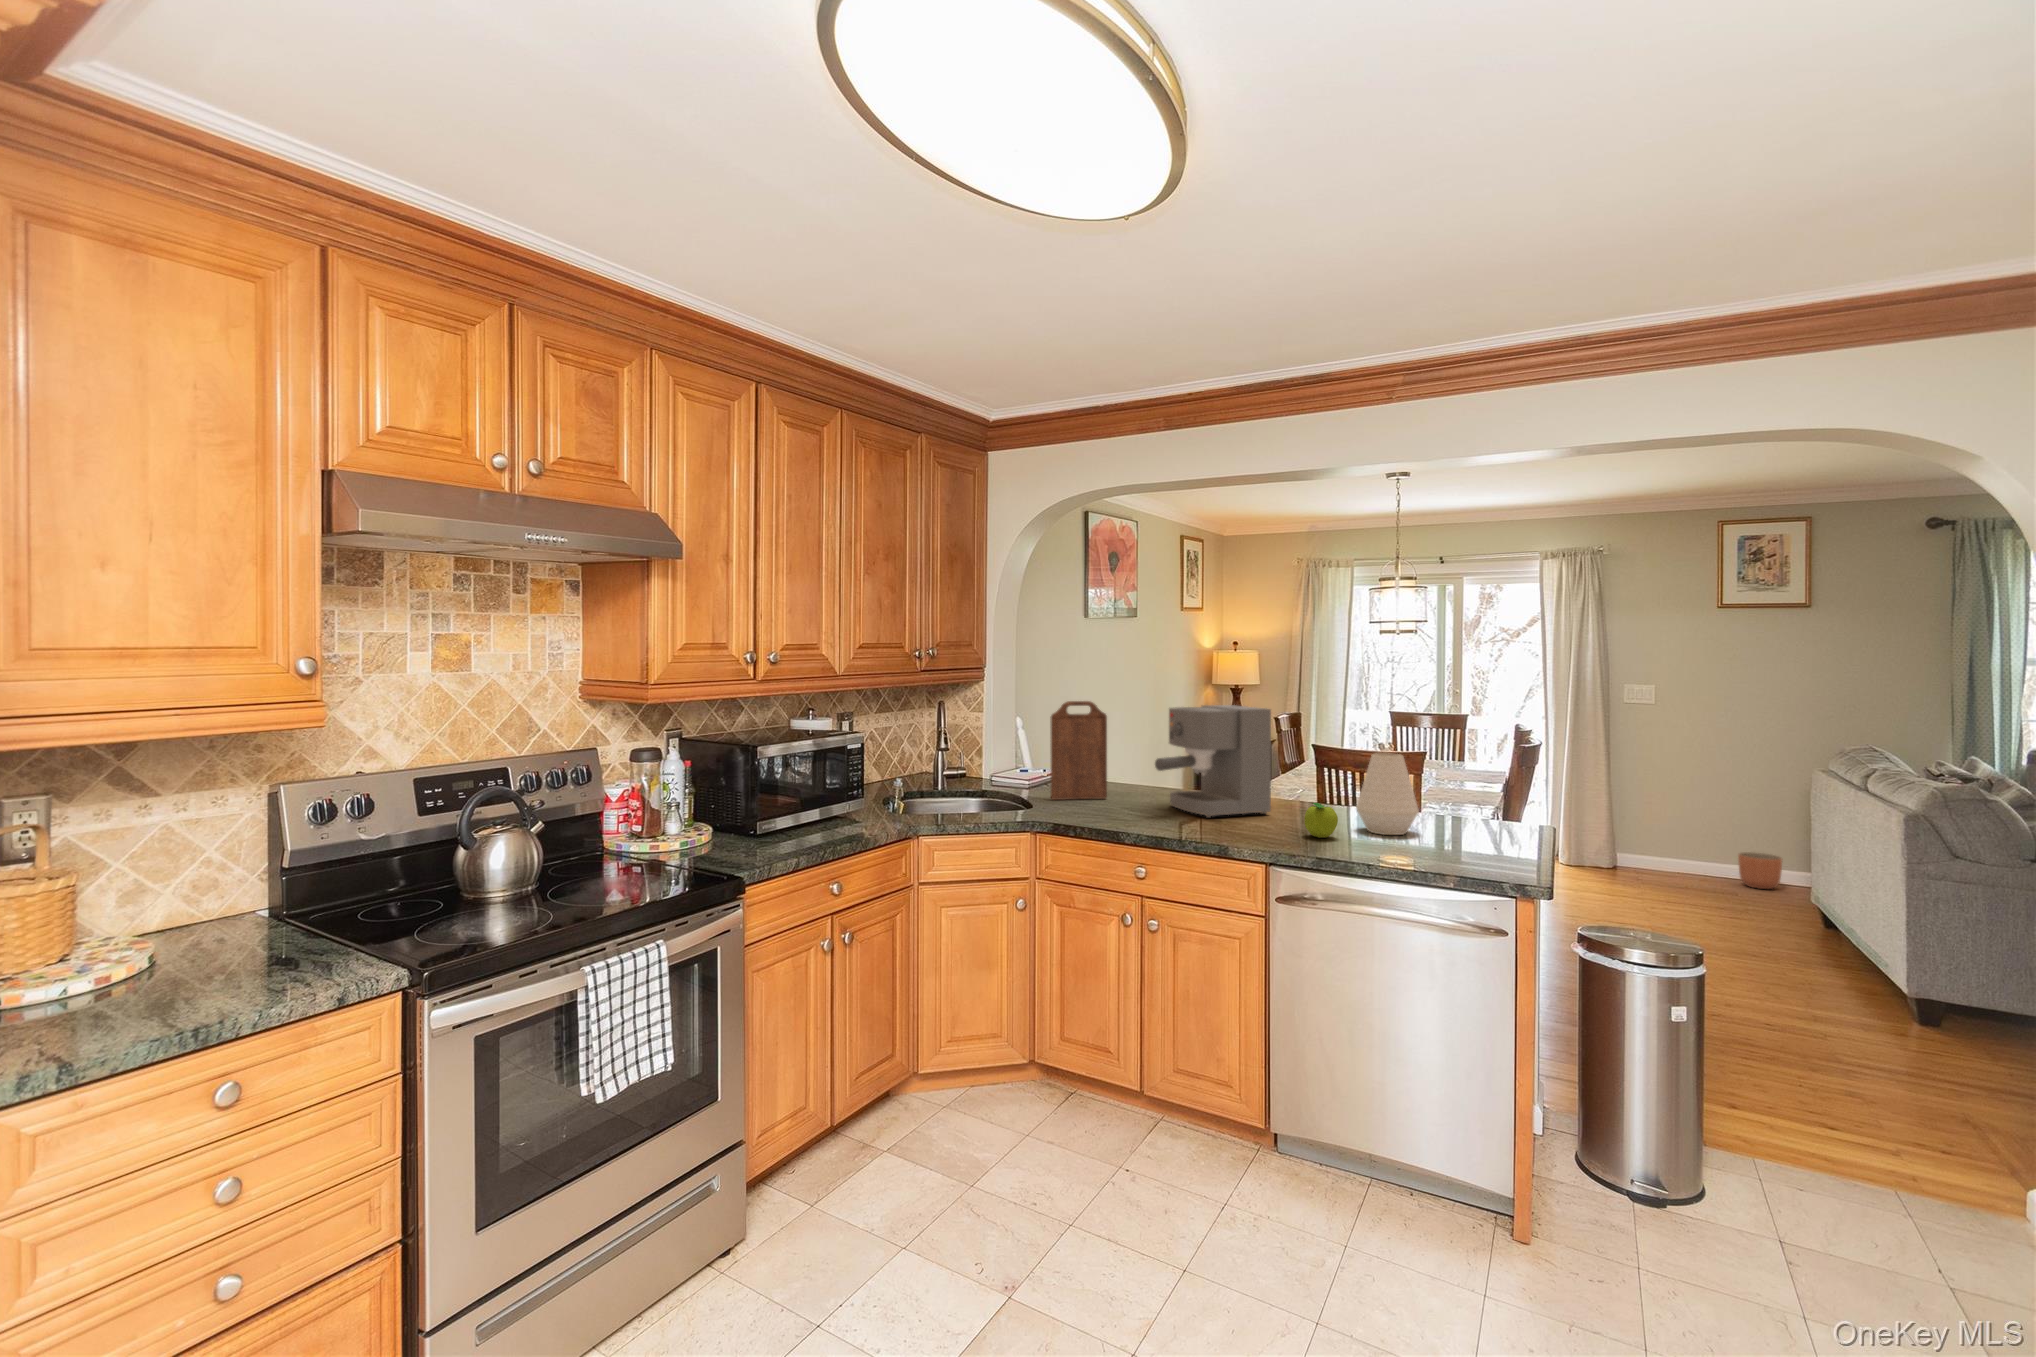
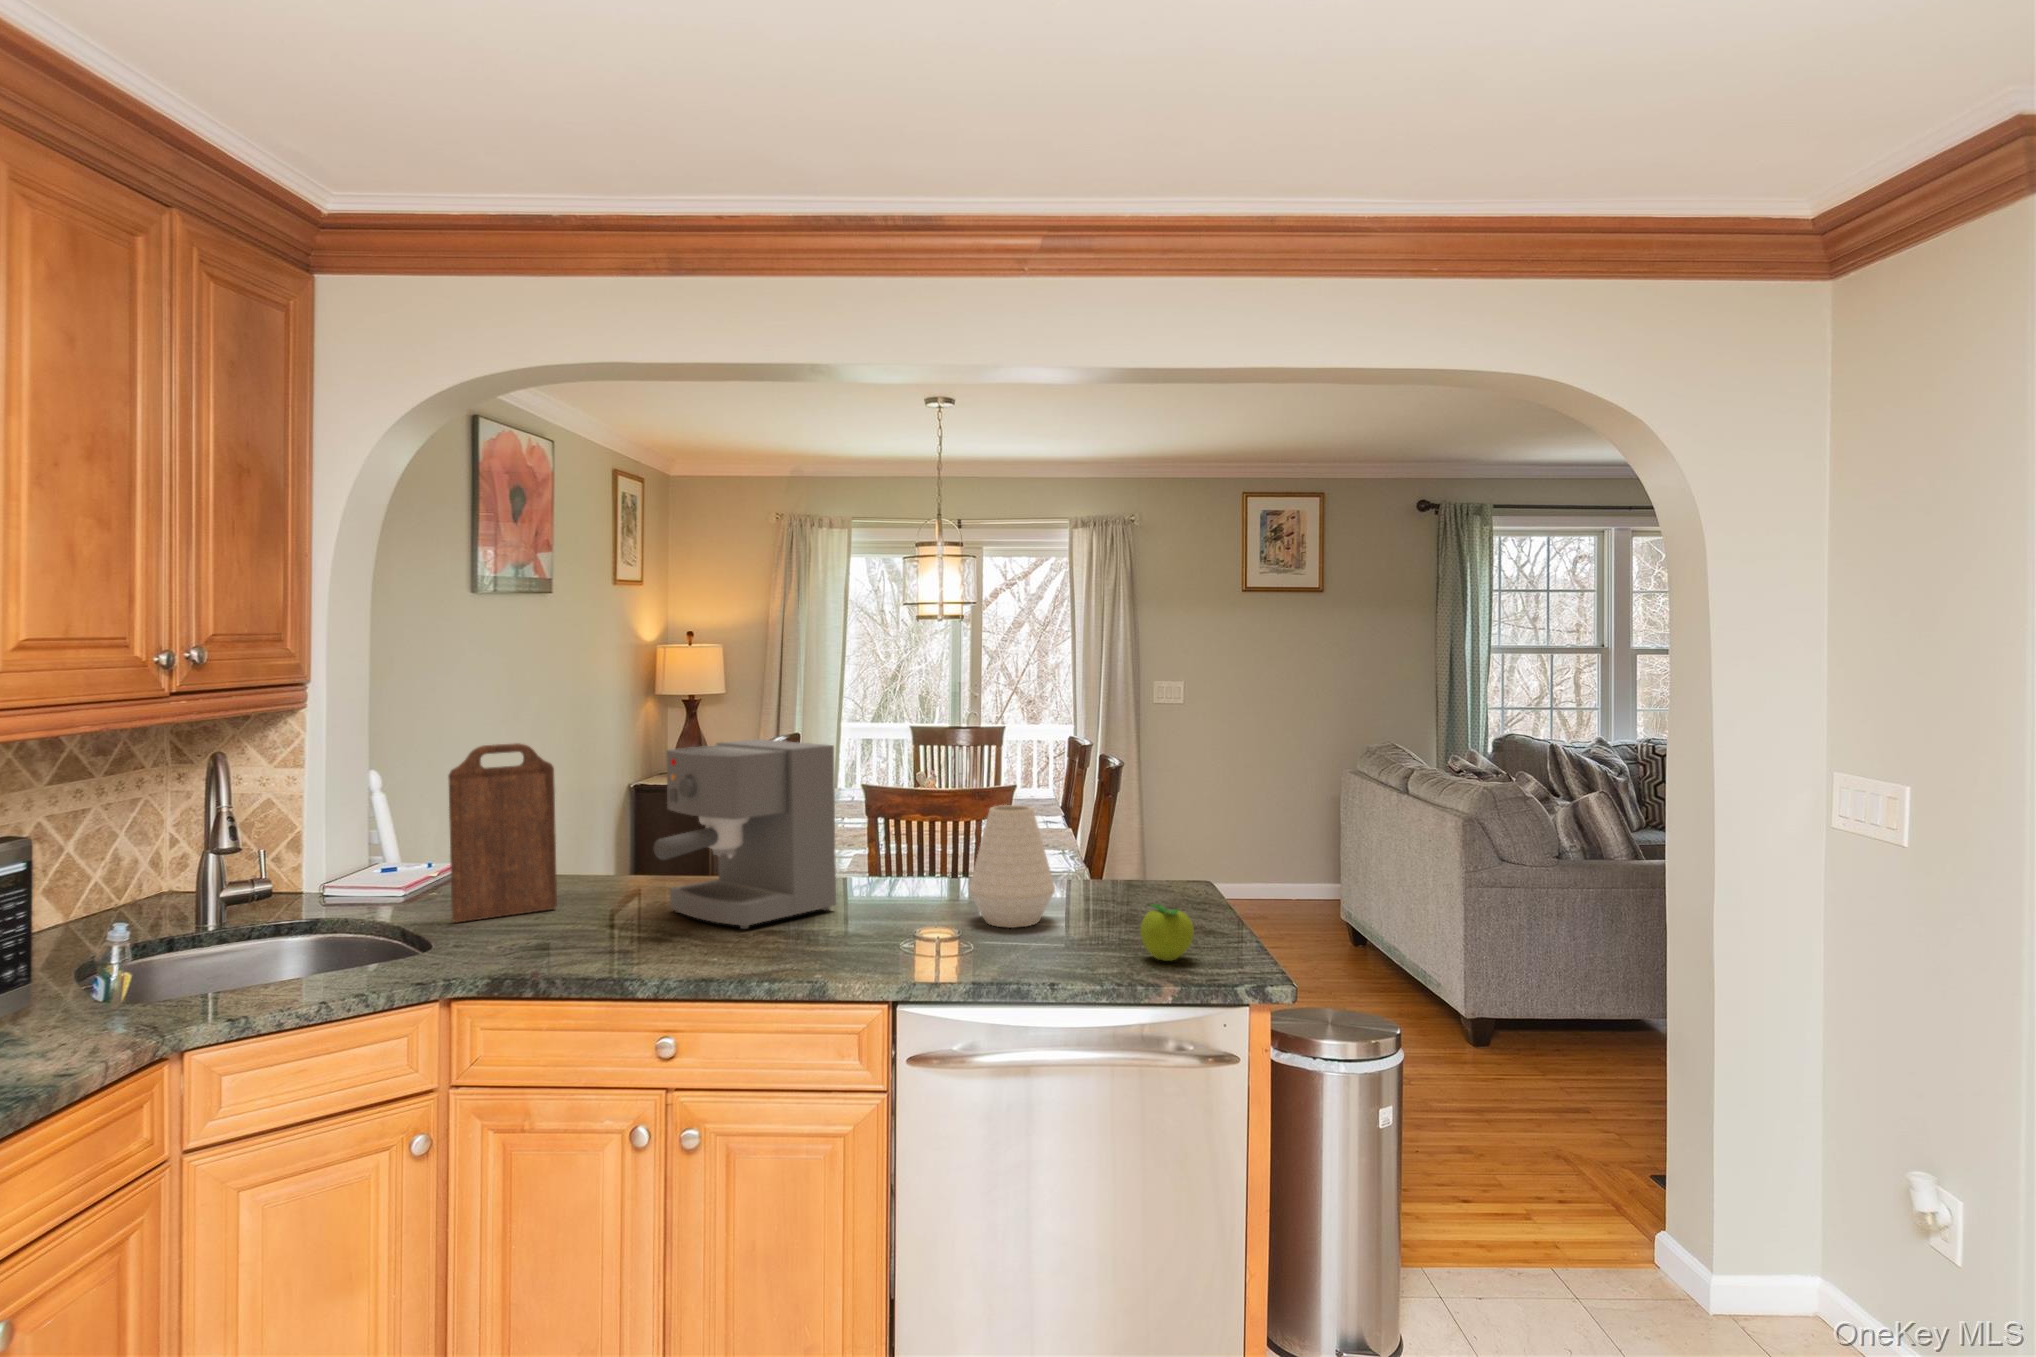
fruit: present [1304,803,1338,838] -> present [1140,904,1194,961]
planter: present [1738,852,1782,889] -> none [1269,864,1308,904]

